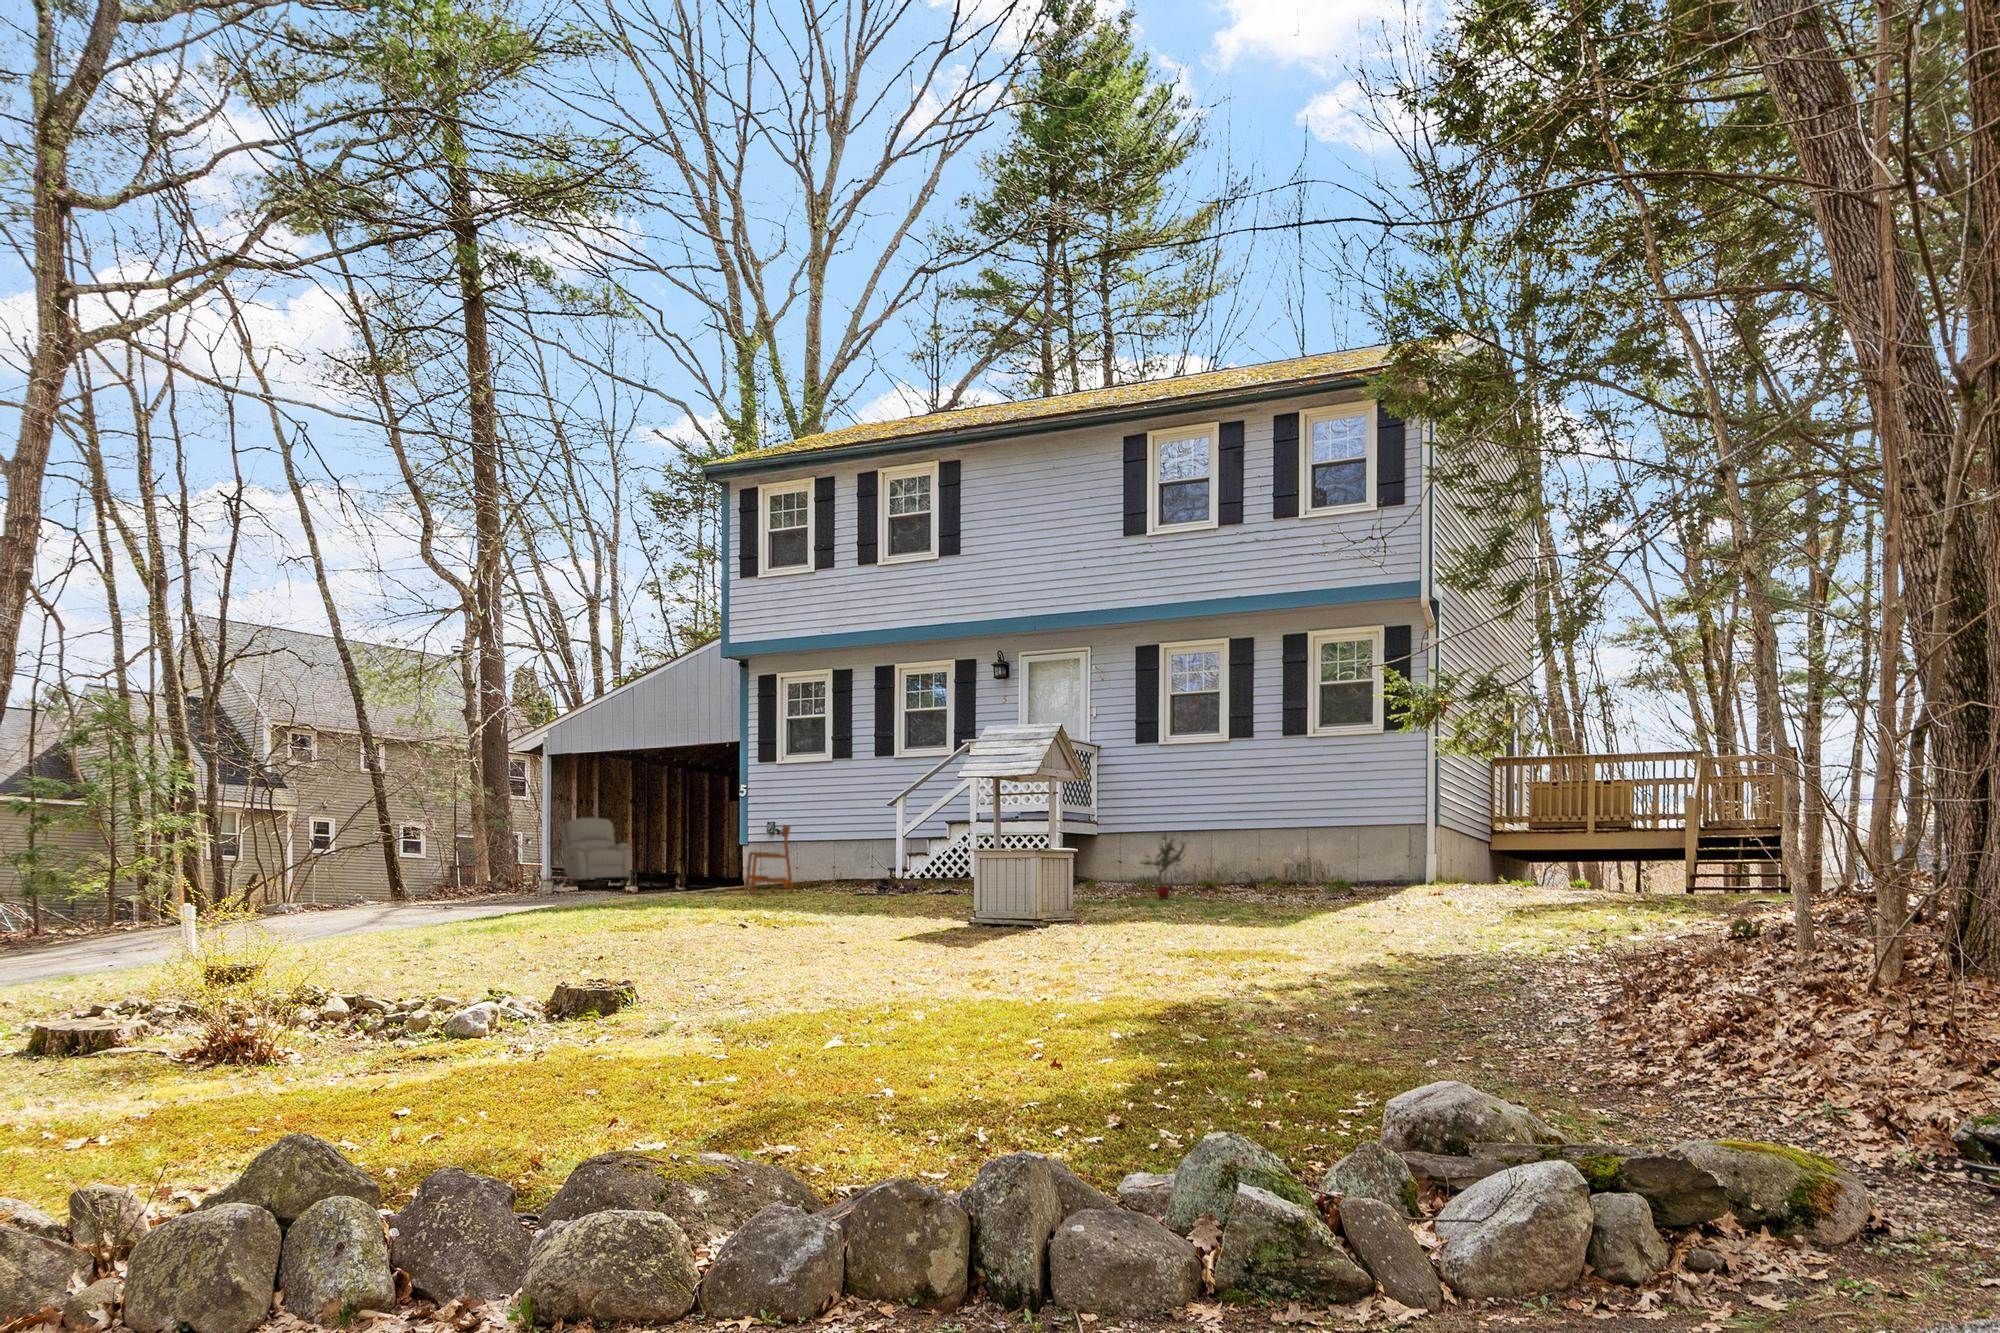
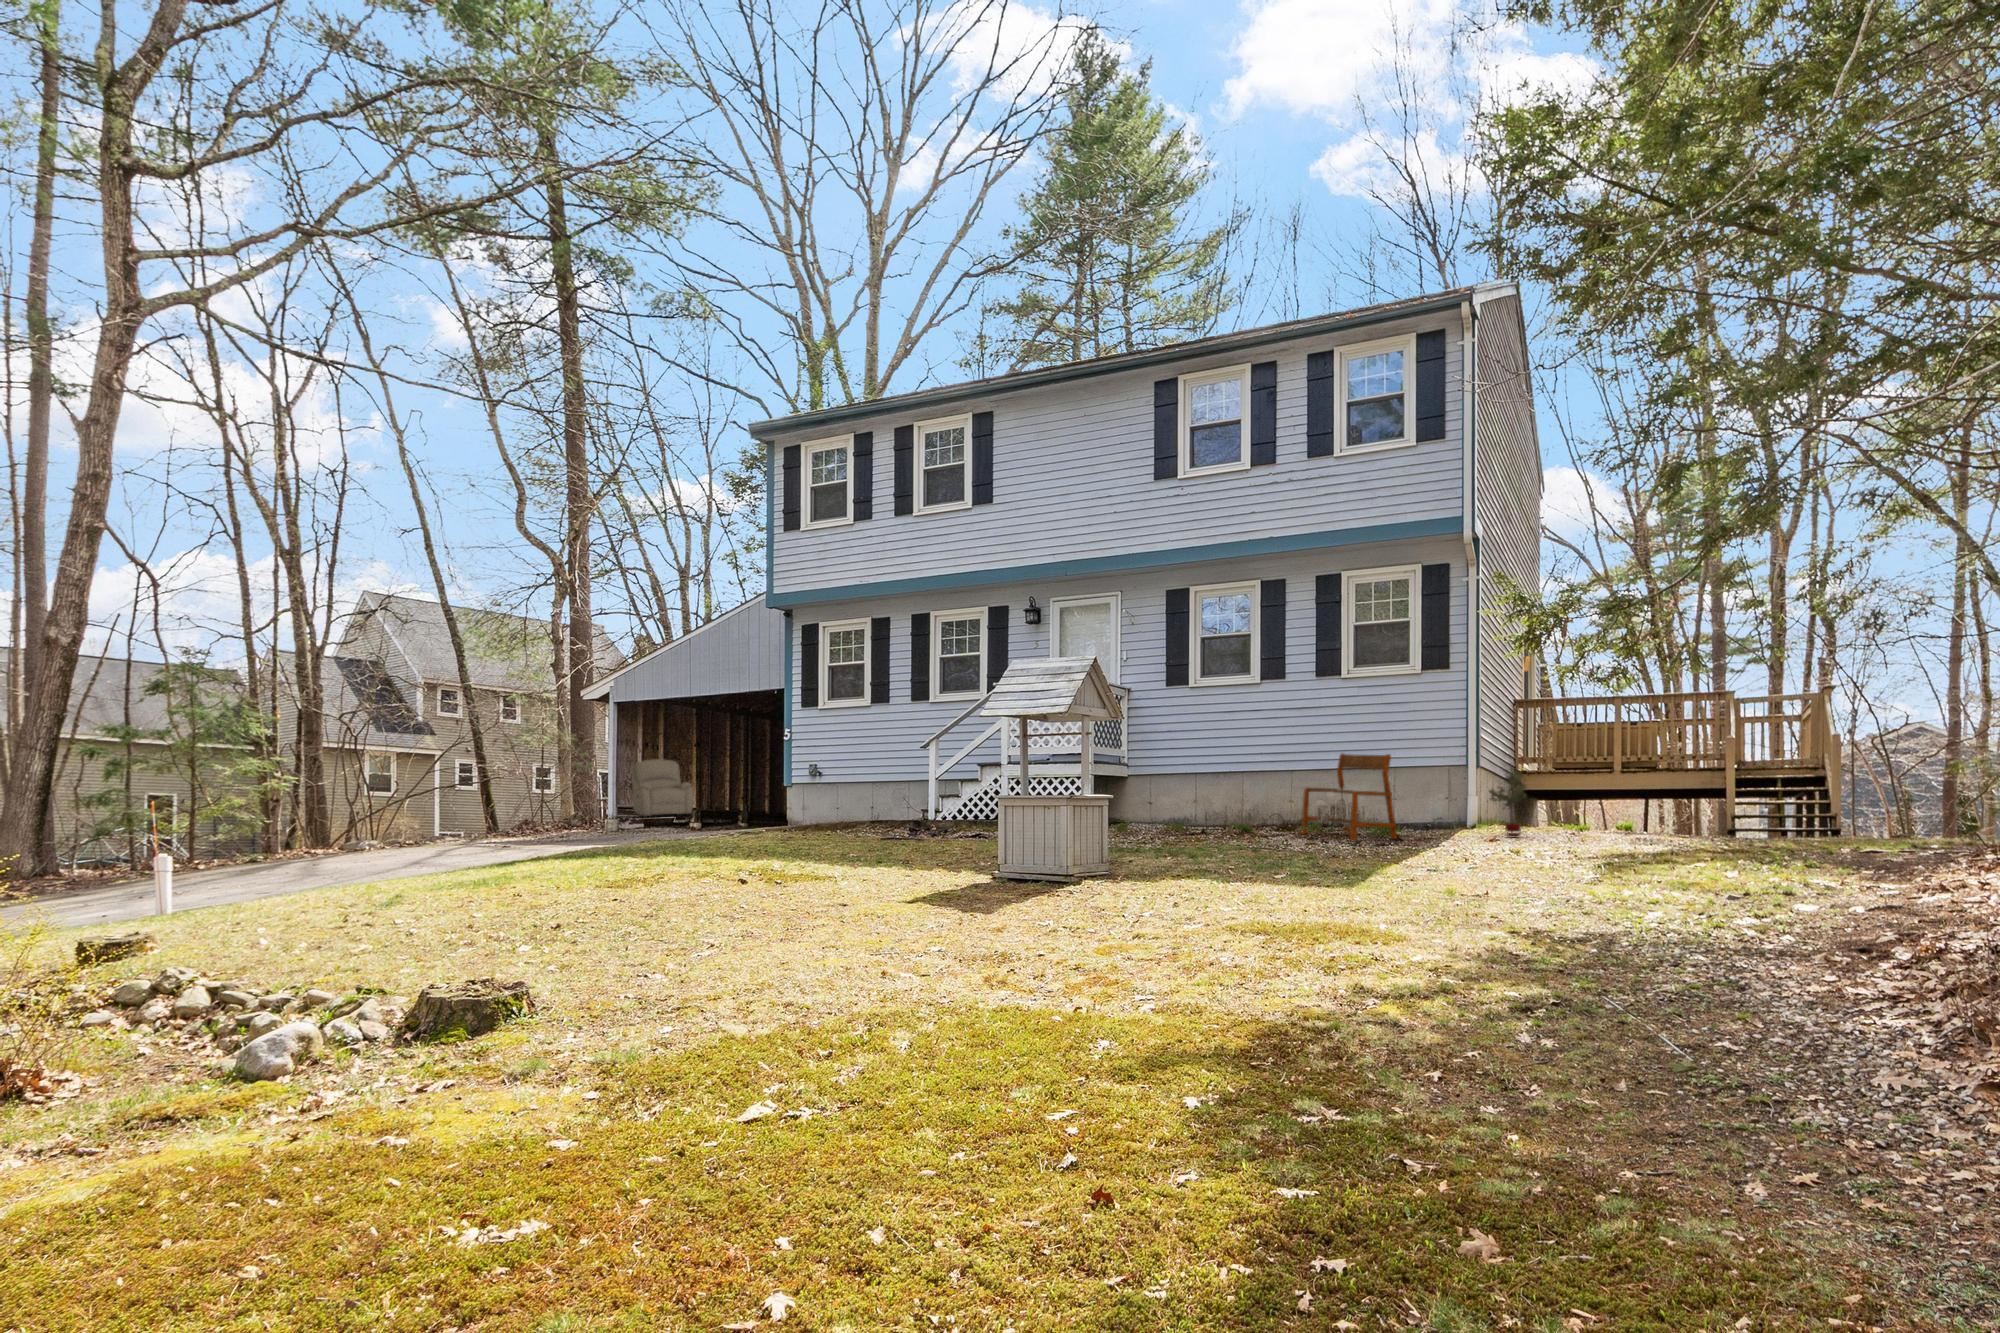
bench: present [745,825,793,894] -> present [1302,754,1397,841]
potted tree: present [1141,836,1186,899] -> present [1489,765,1527,838]

